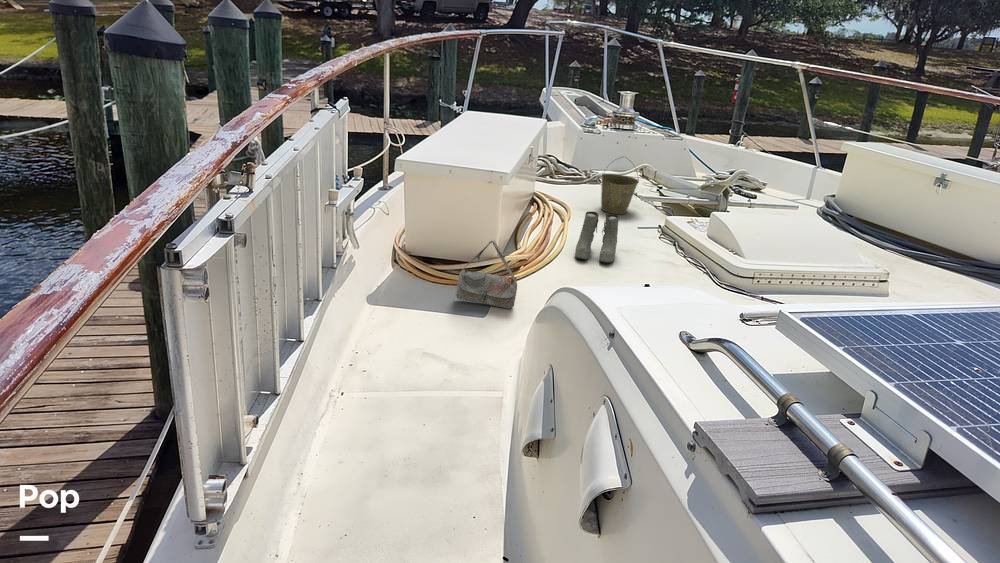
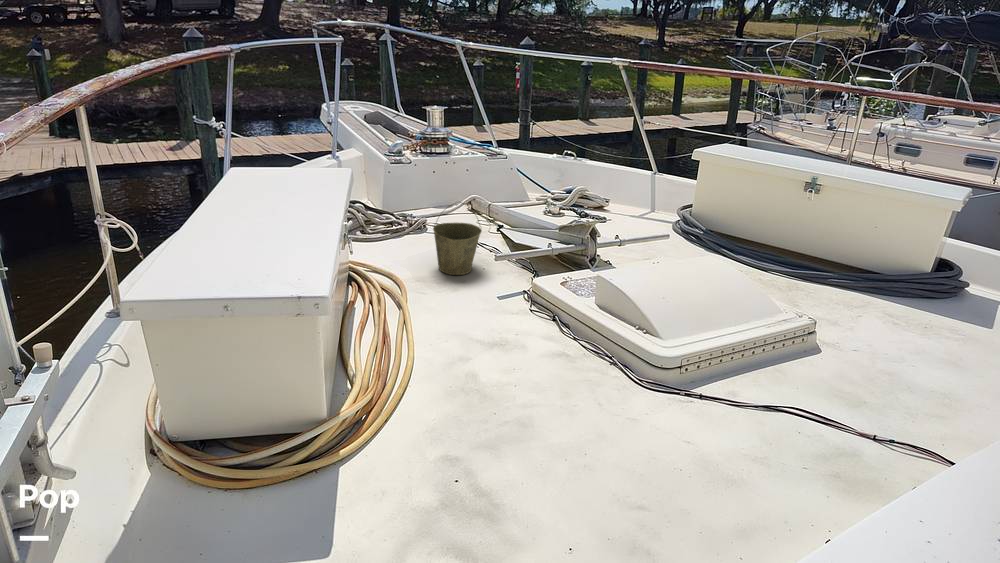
boots: present [575,212,619,263] -> none [430,297,484,371]
bag: present [456,240,517,309] -> none [267,419,372,519]

